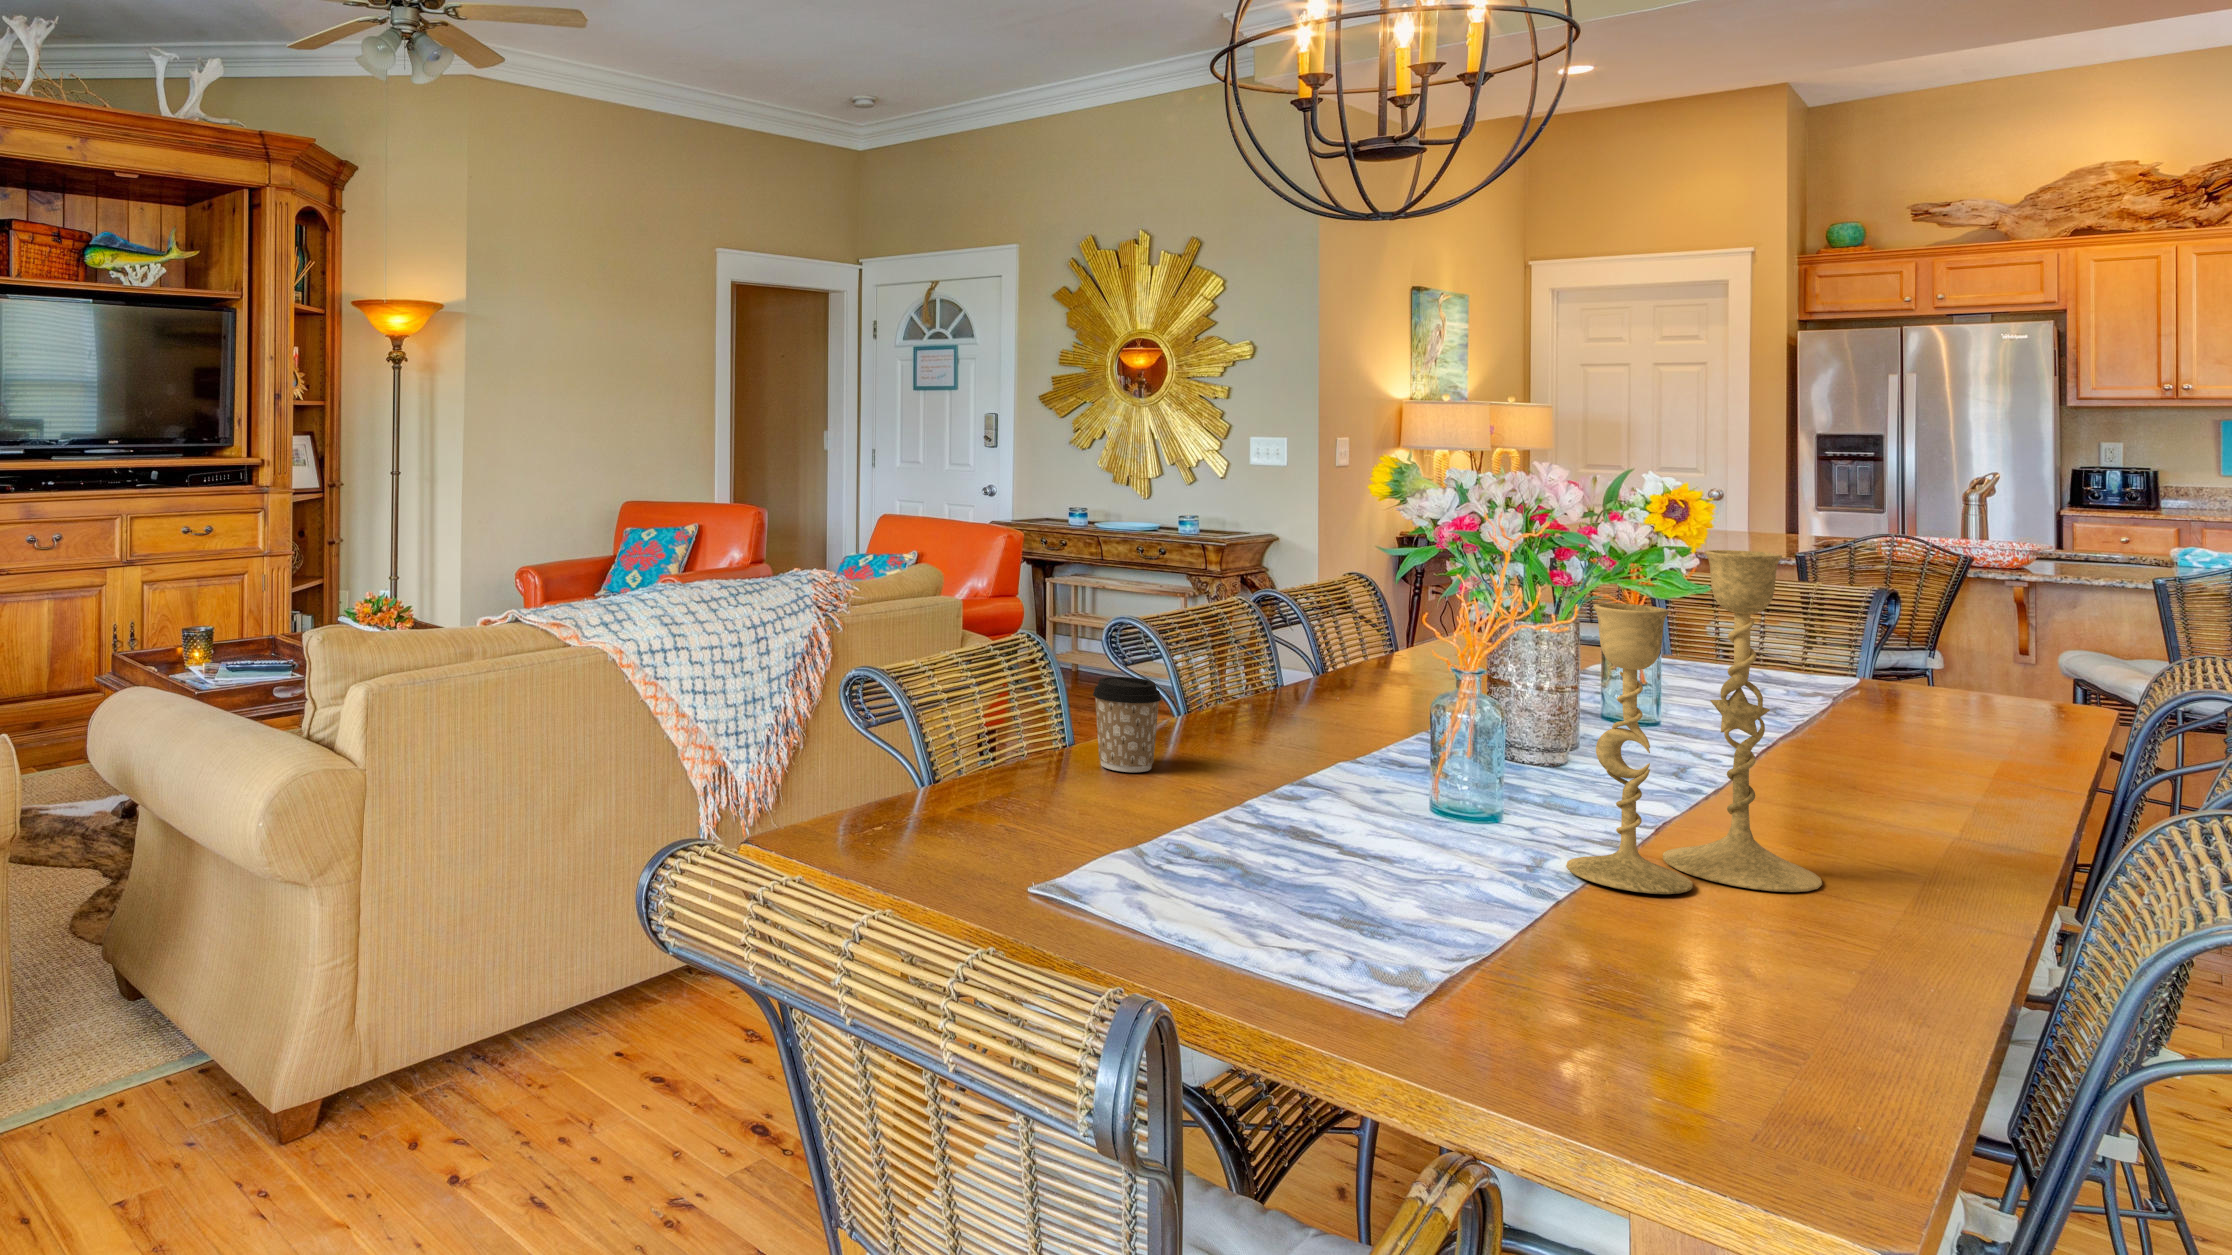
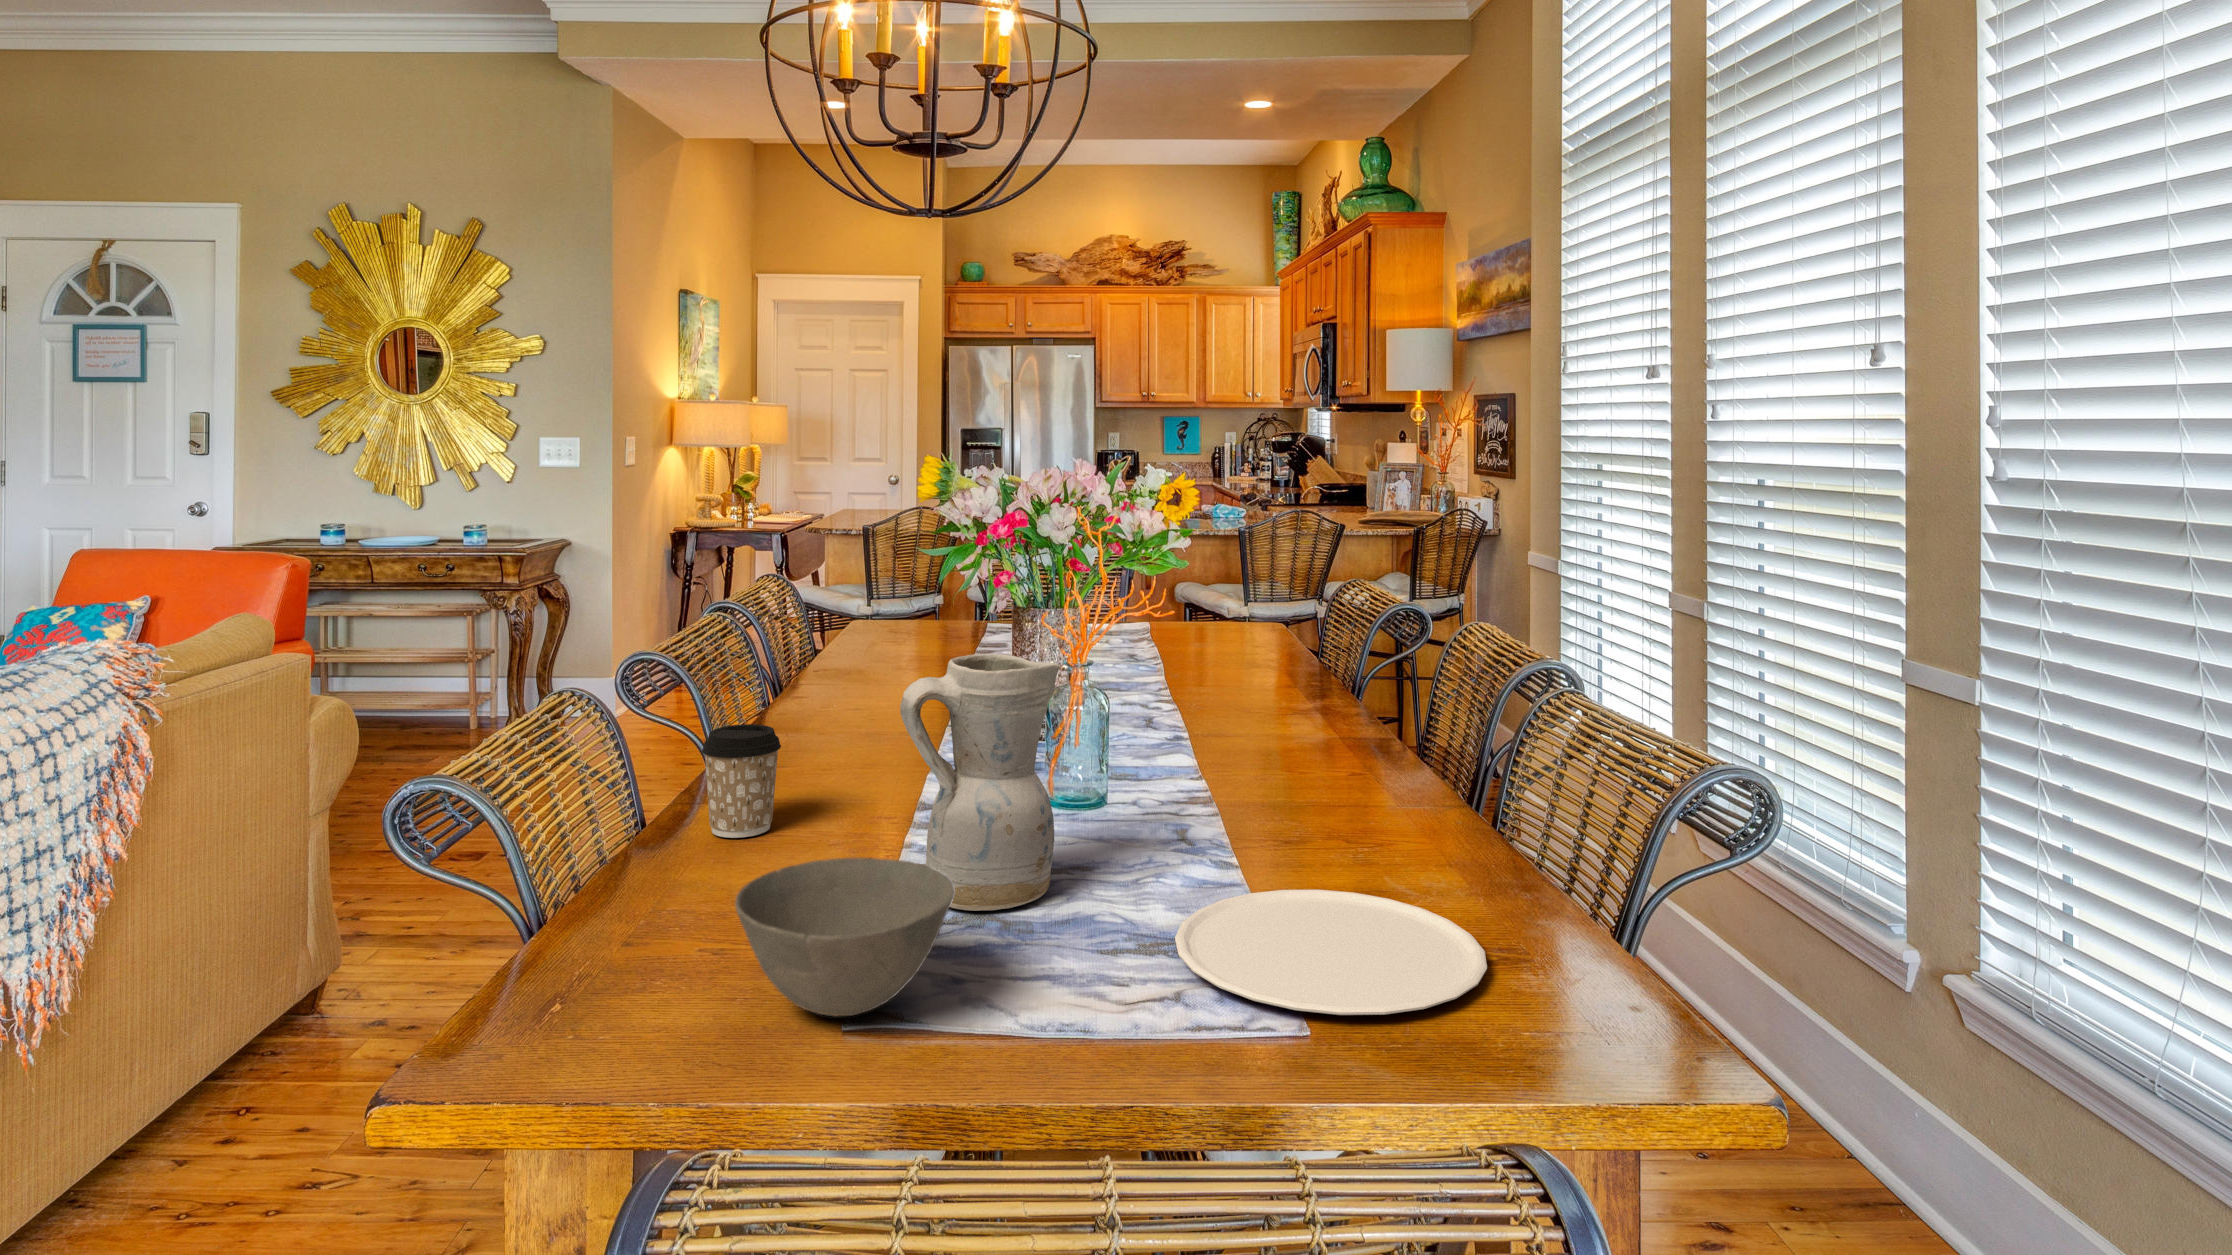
candlestick: present [1566,550,1822,894] -> none [1199,533,1343,840]
ceramic pitcher: none [1177,630,1337,867] -> present [900,654,1059,911]
bowl: none [966,768,1146,888] -> present [735,858,954,1016]
plate: none [1355,913,1741,1051] -> present [1175,890,1487,1015]

